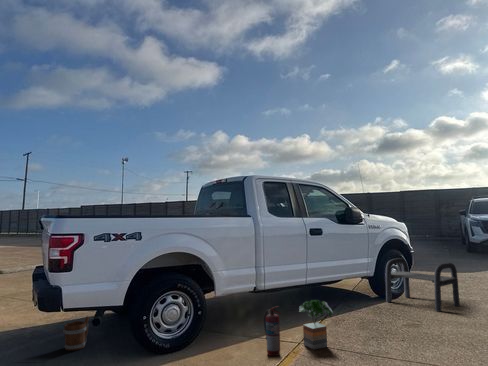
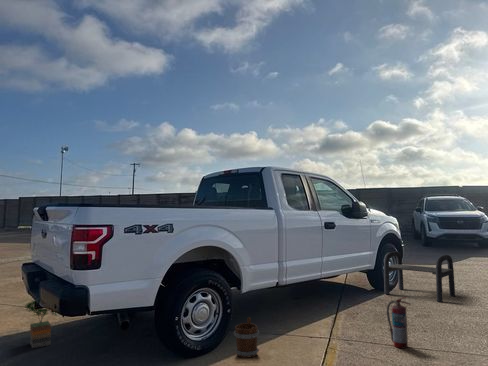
potted tree: present [300,300,333,350] -> present [25,301,57,348]
fire extinguisher: present [264,306,281,356] -> present [387,297,410,348]
bucket: present [63,317,89,351] -> present [234,317,260,358]

